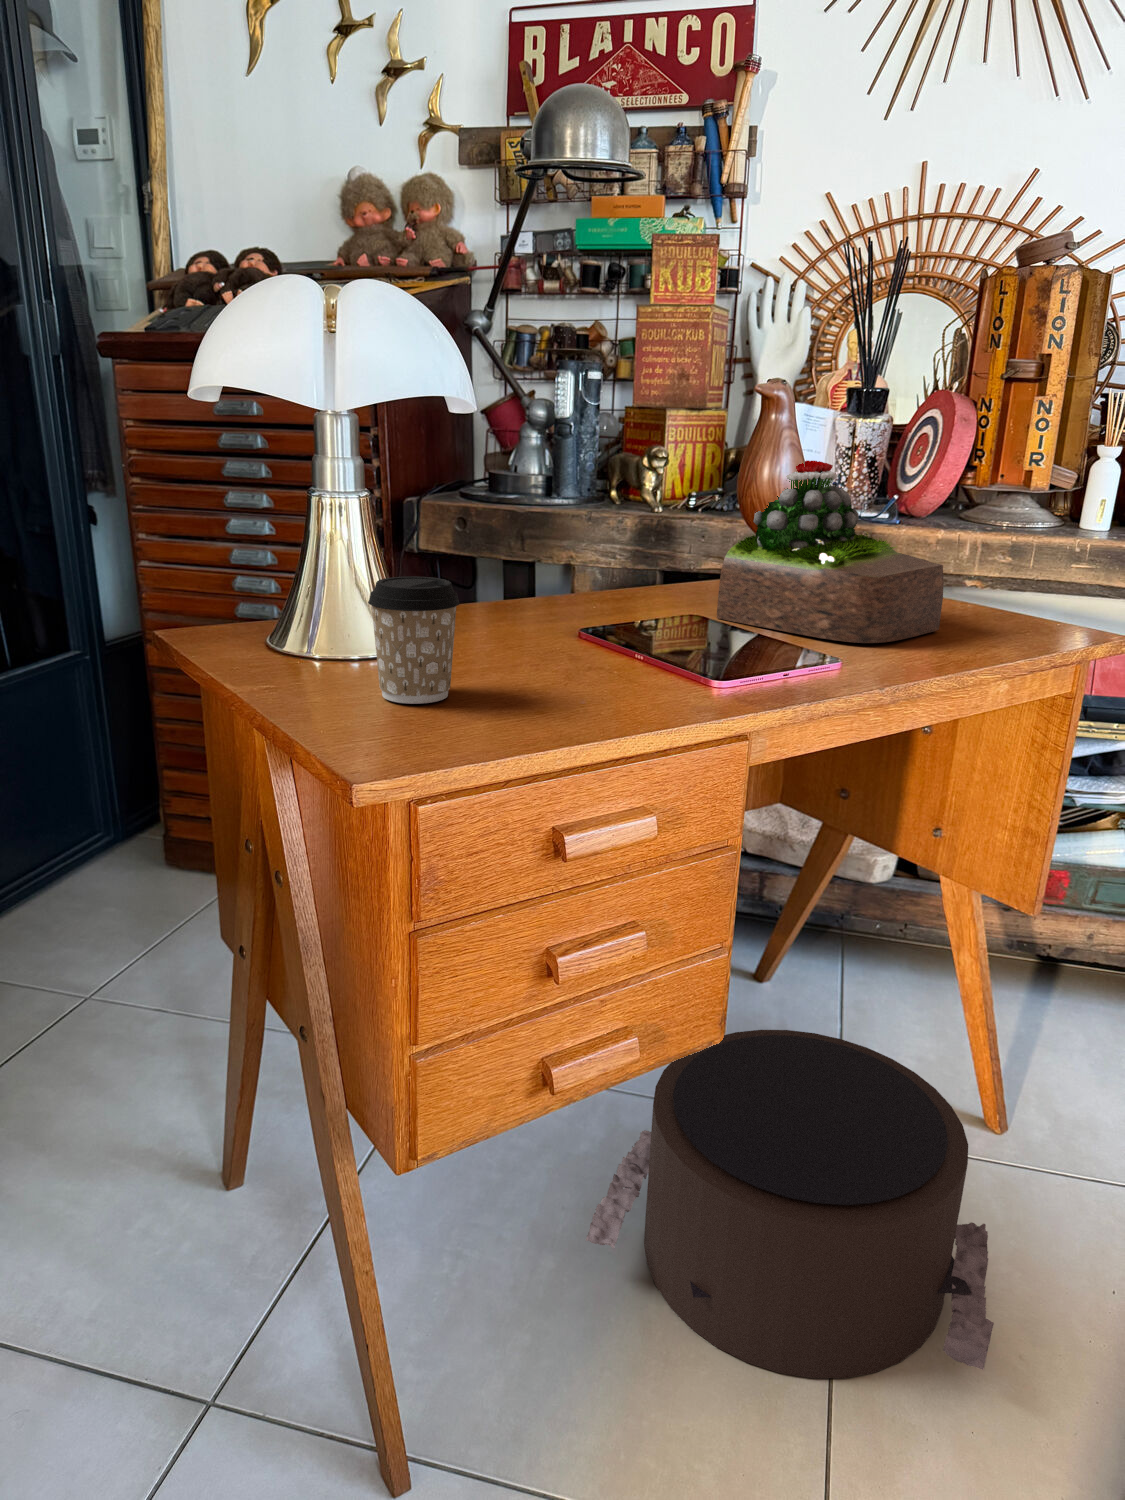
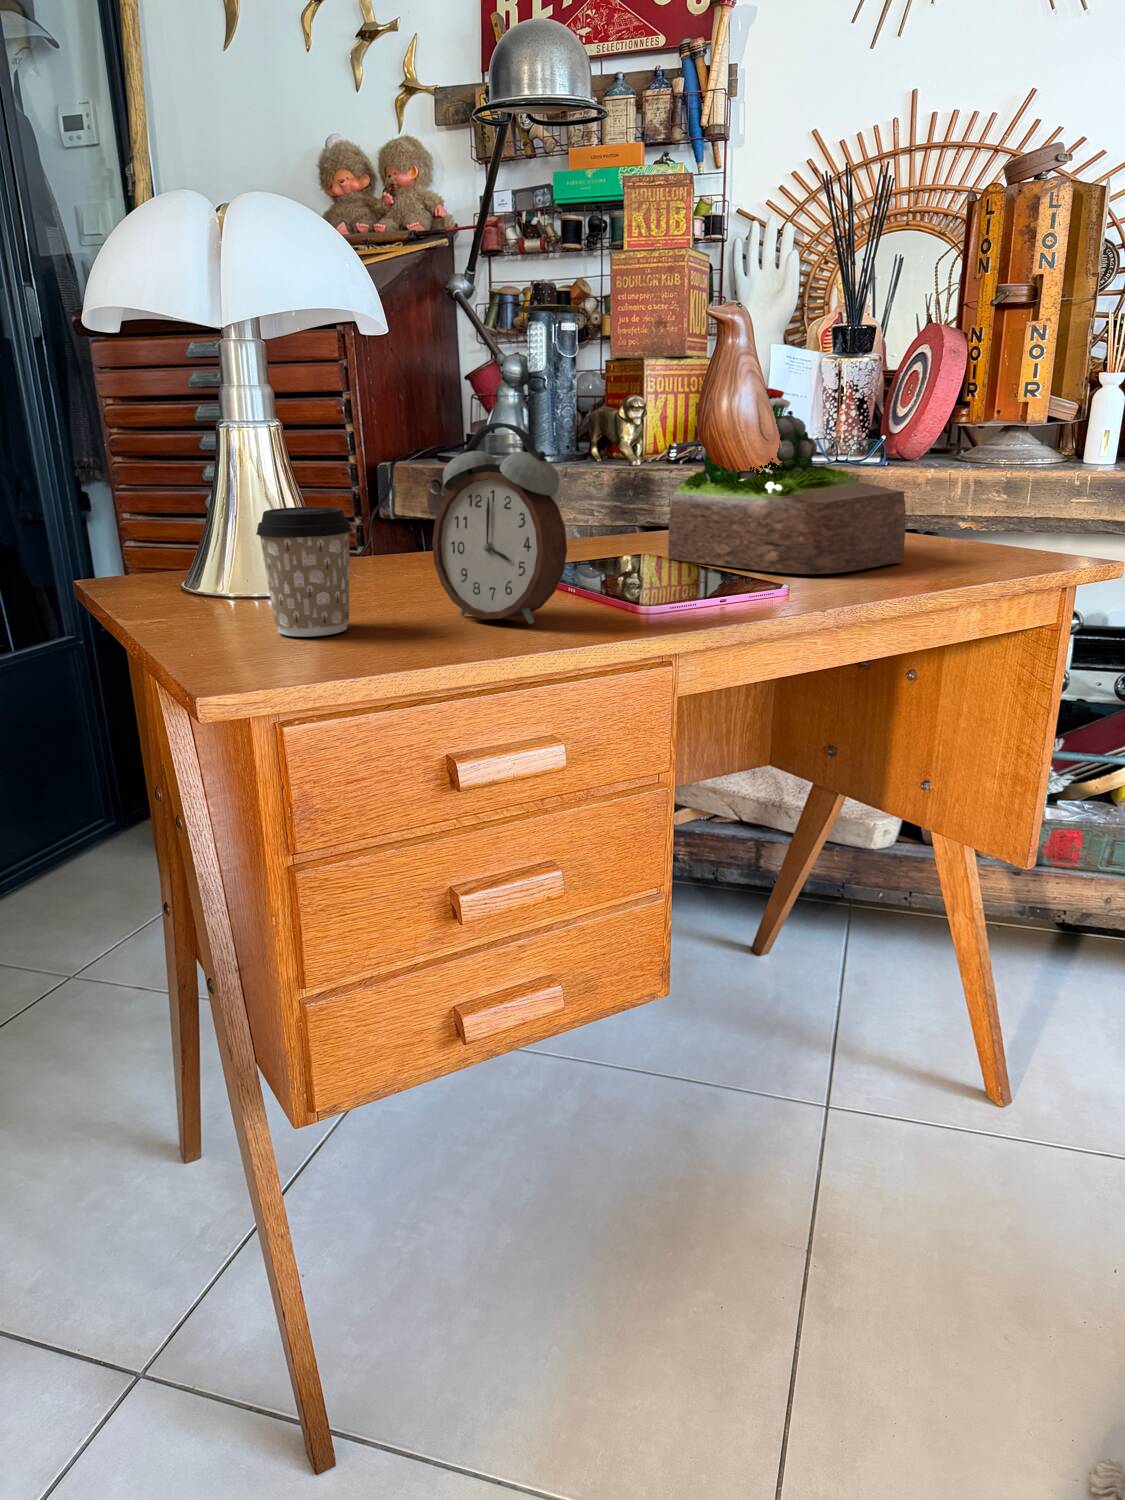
alarm clock: none [527,504,662,696] -> present [432,423,567,625]
pouf: present [586,1030,994,1378] -> none [537,992,967,1350]

